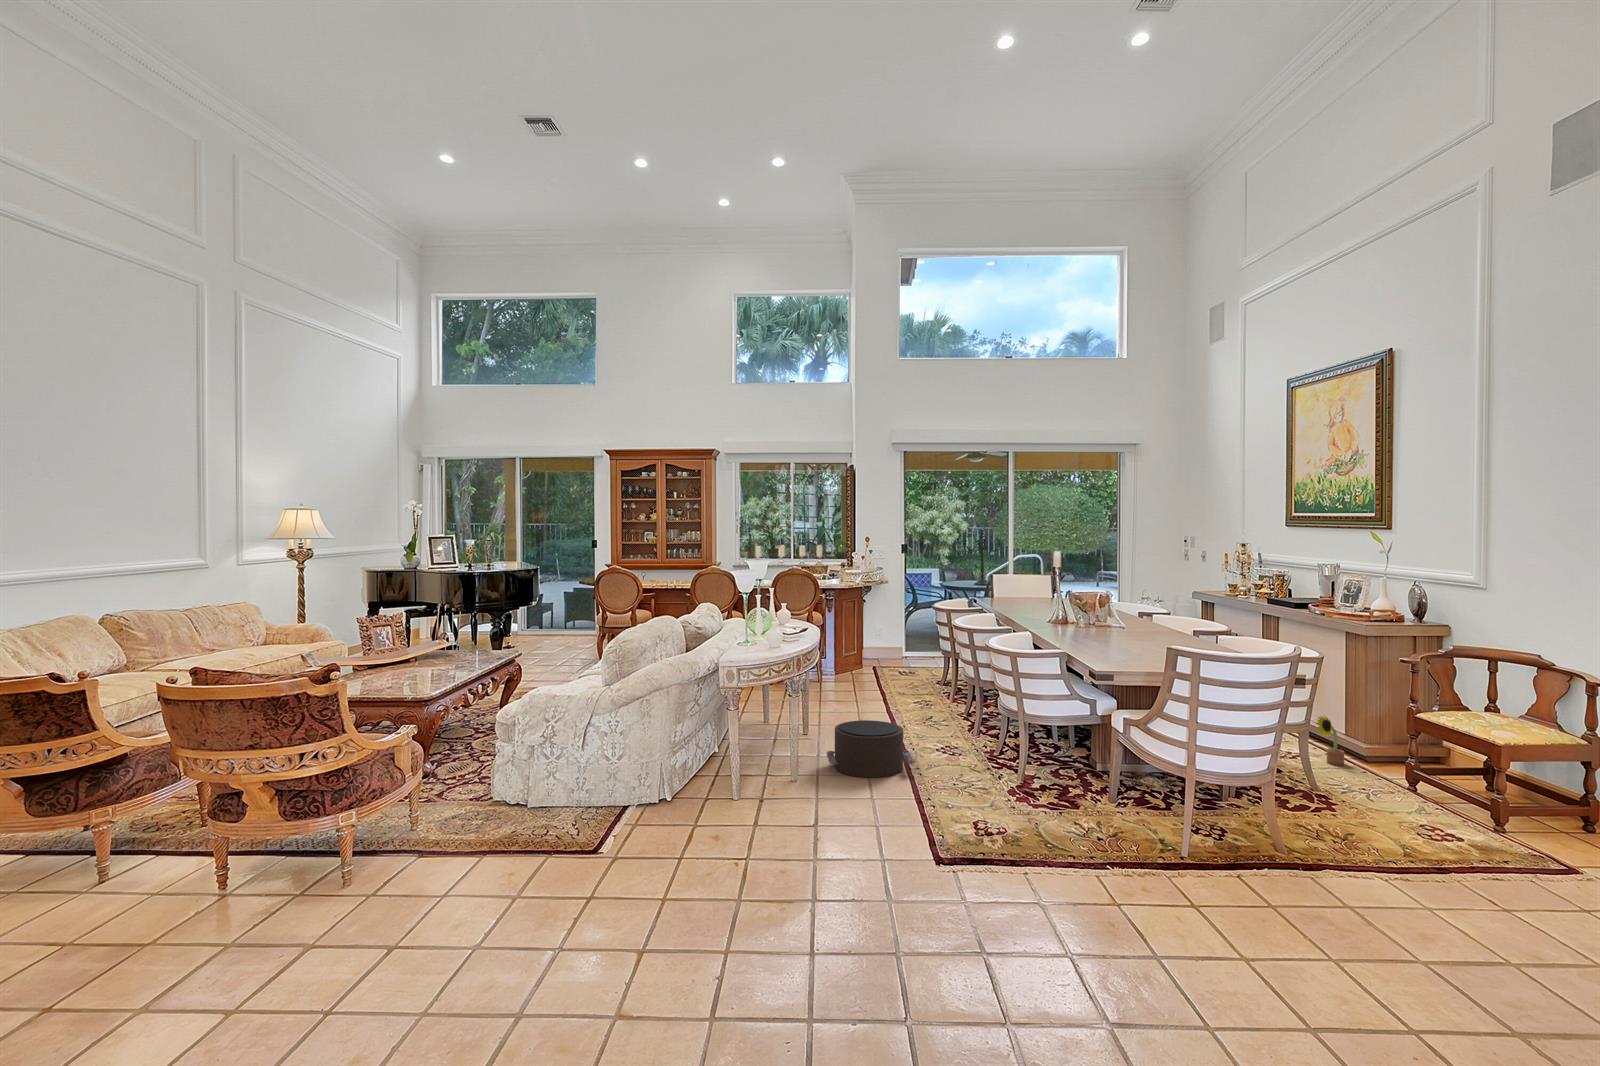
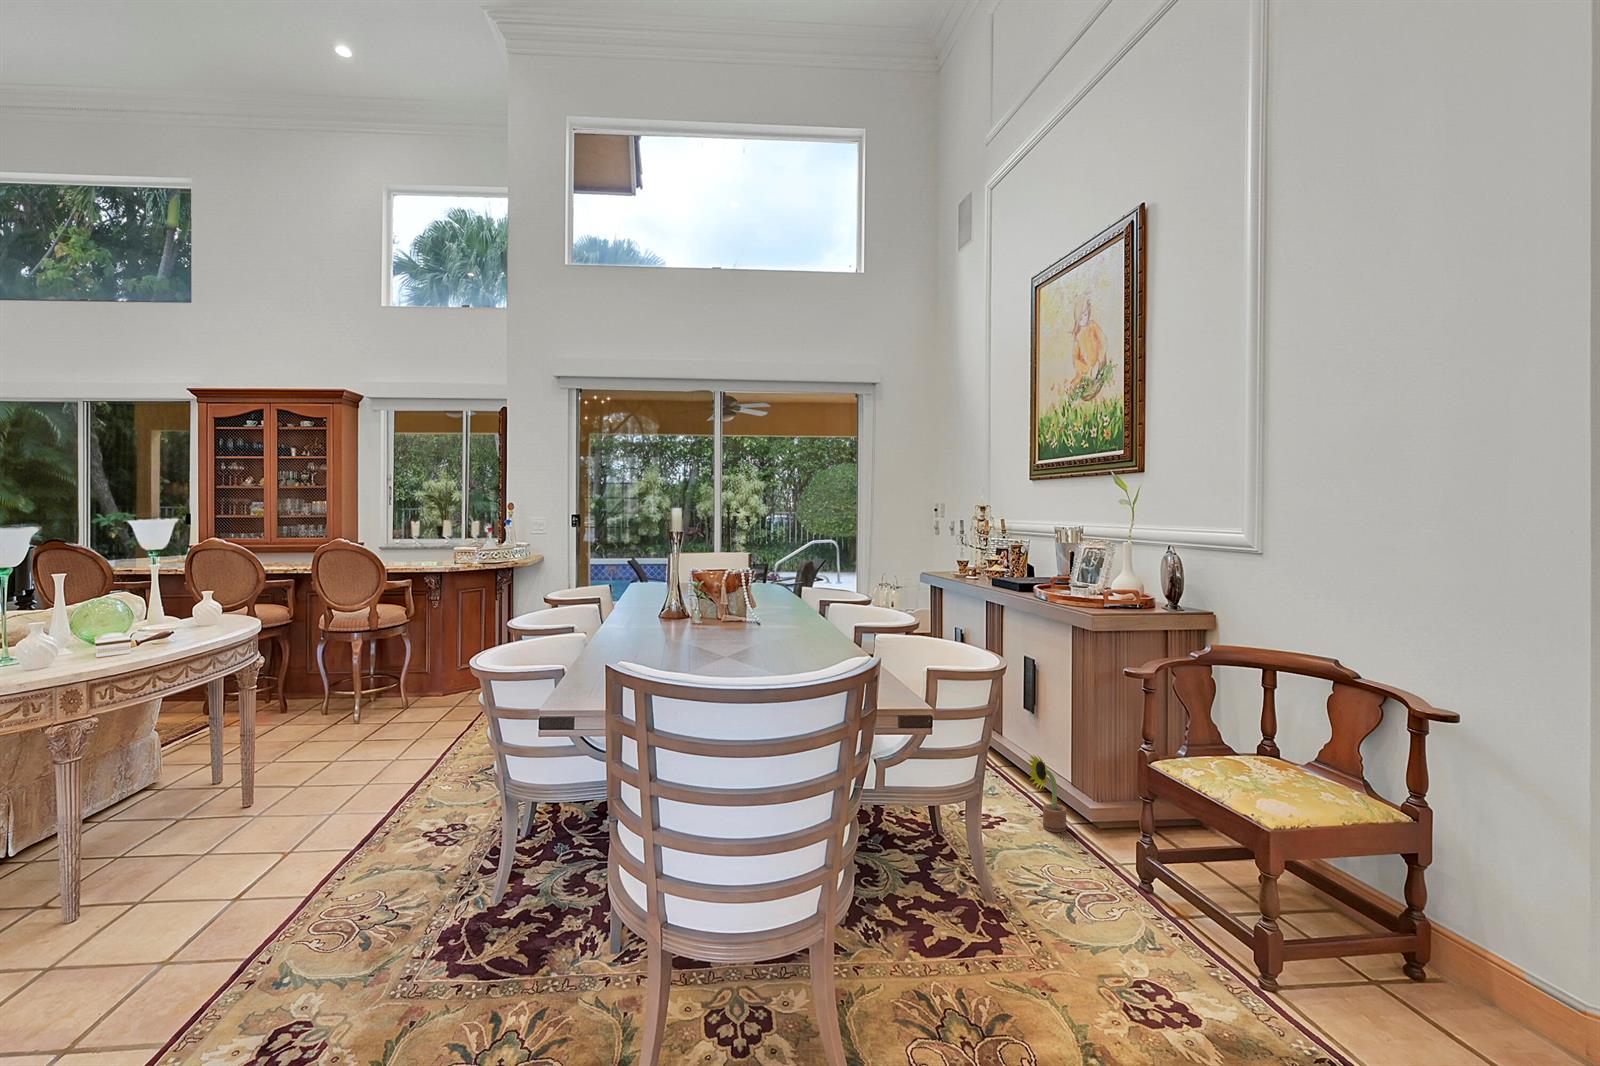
pouf: present [827,720,916,778] -> none [137,797,344,918]

